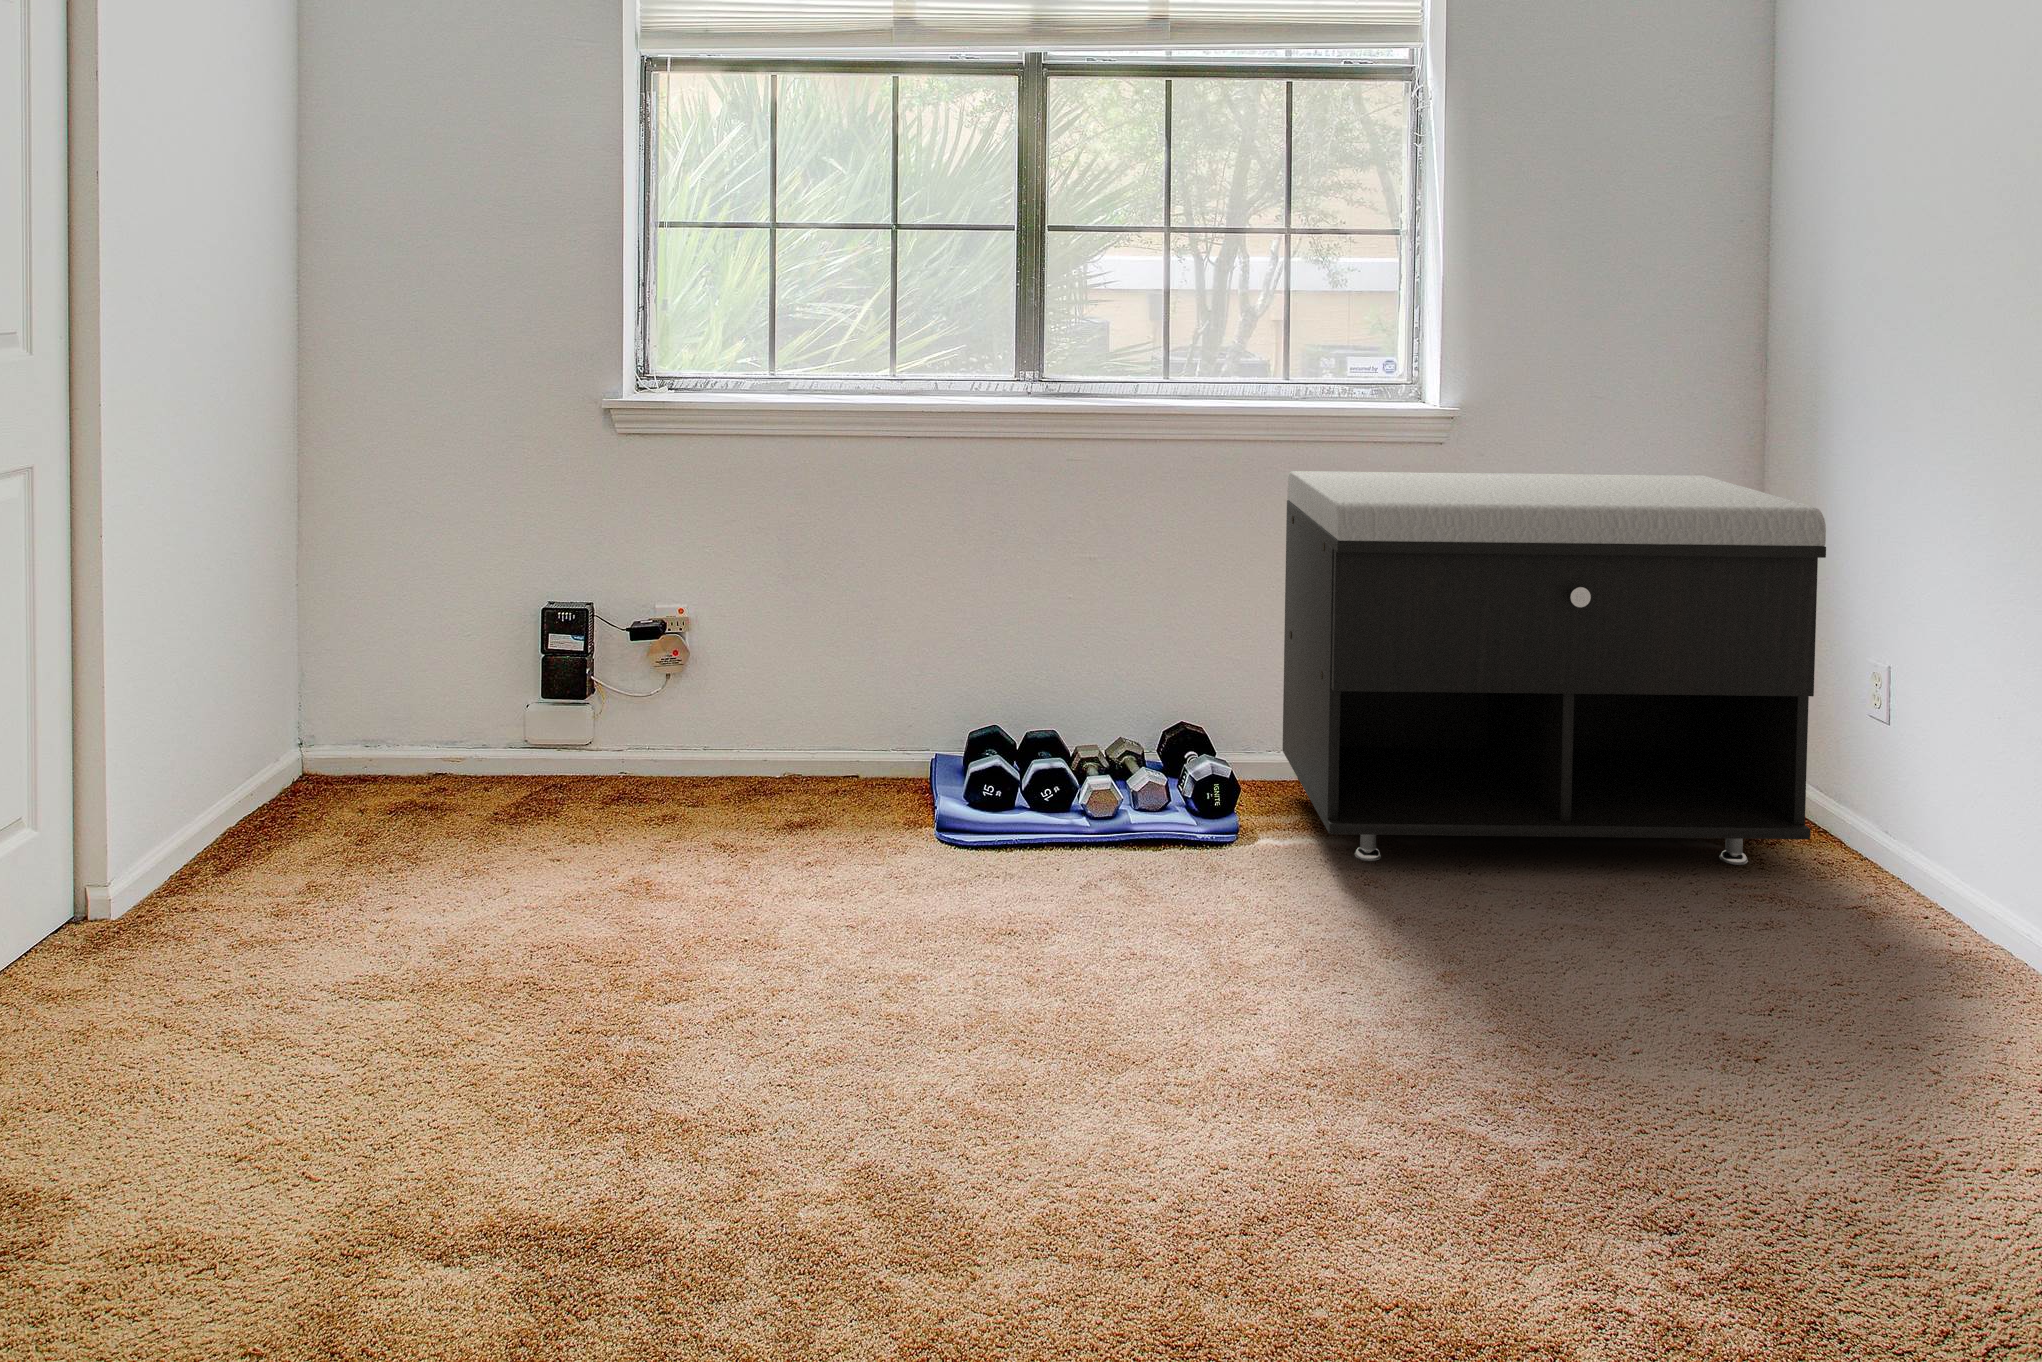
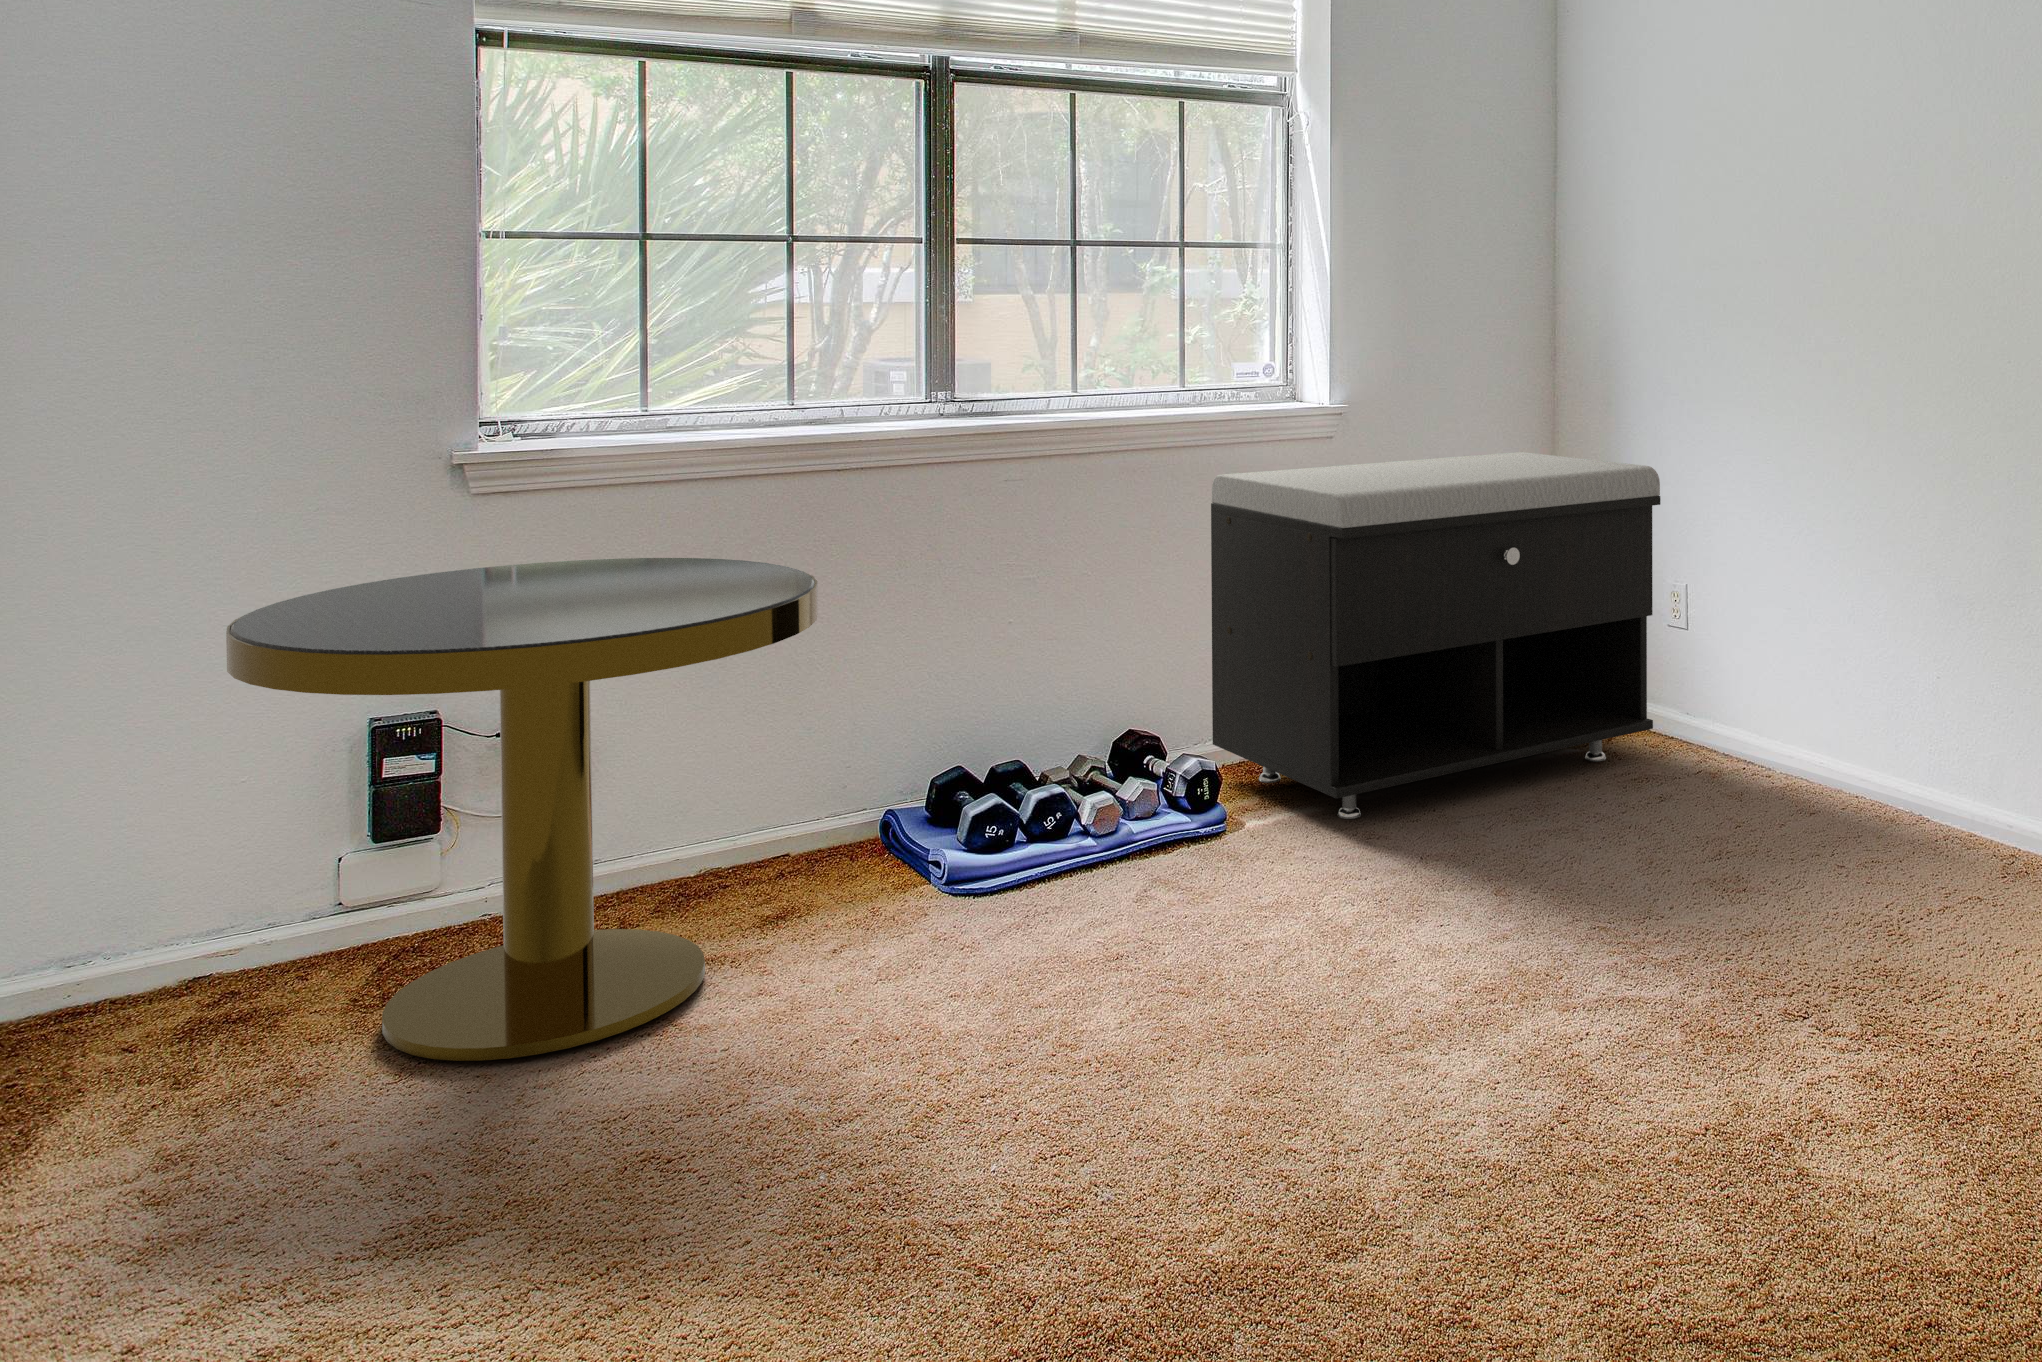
side table: none [360,494,797,890] -> present [226,558,818,1061]

